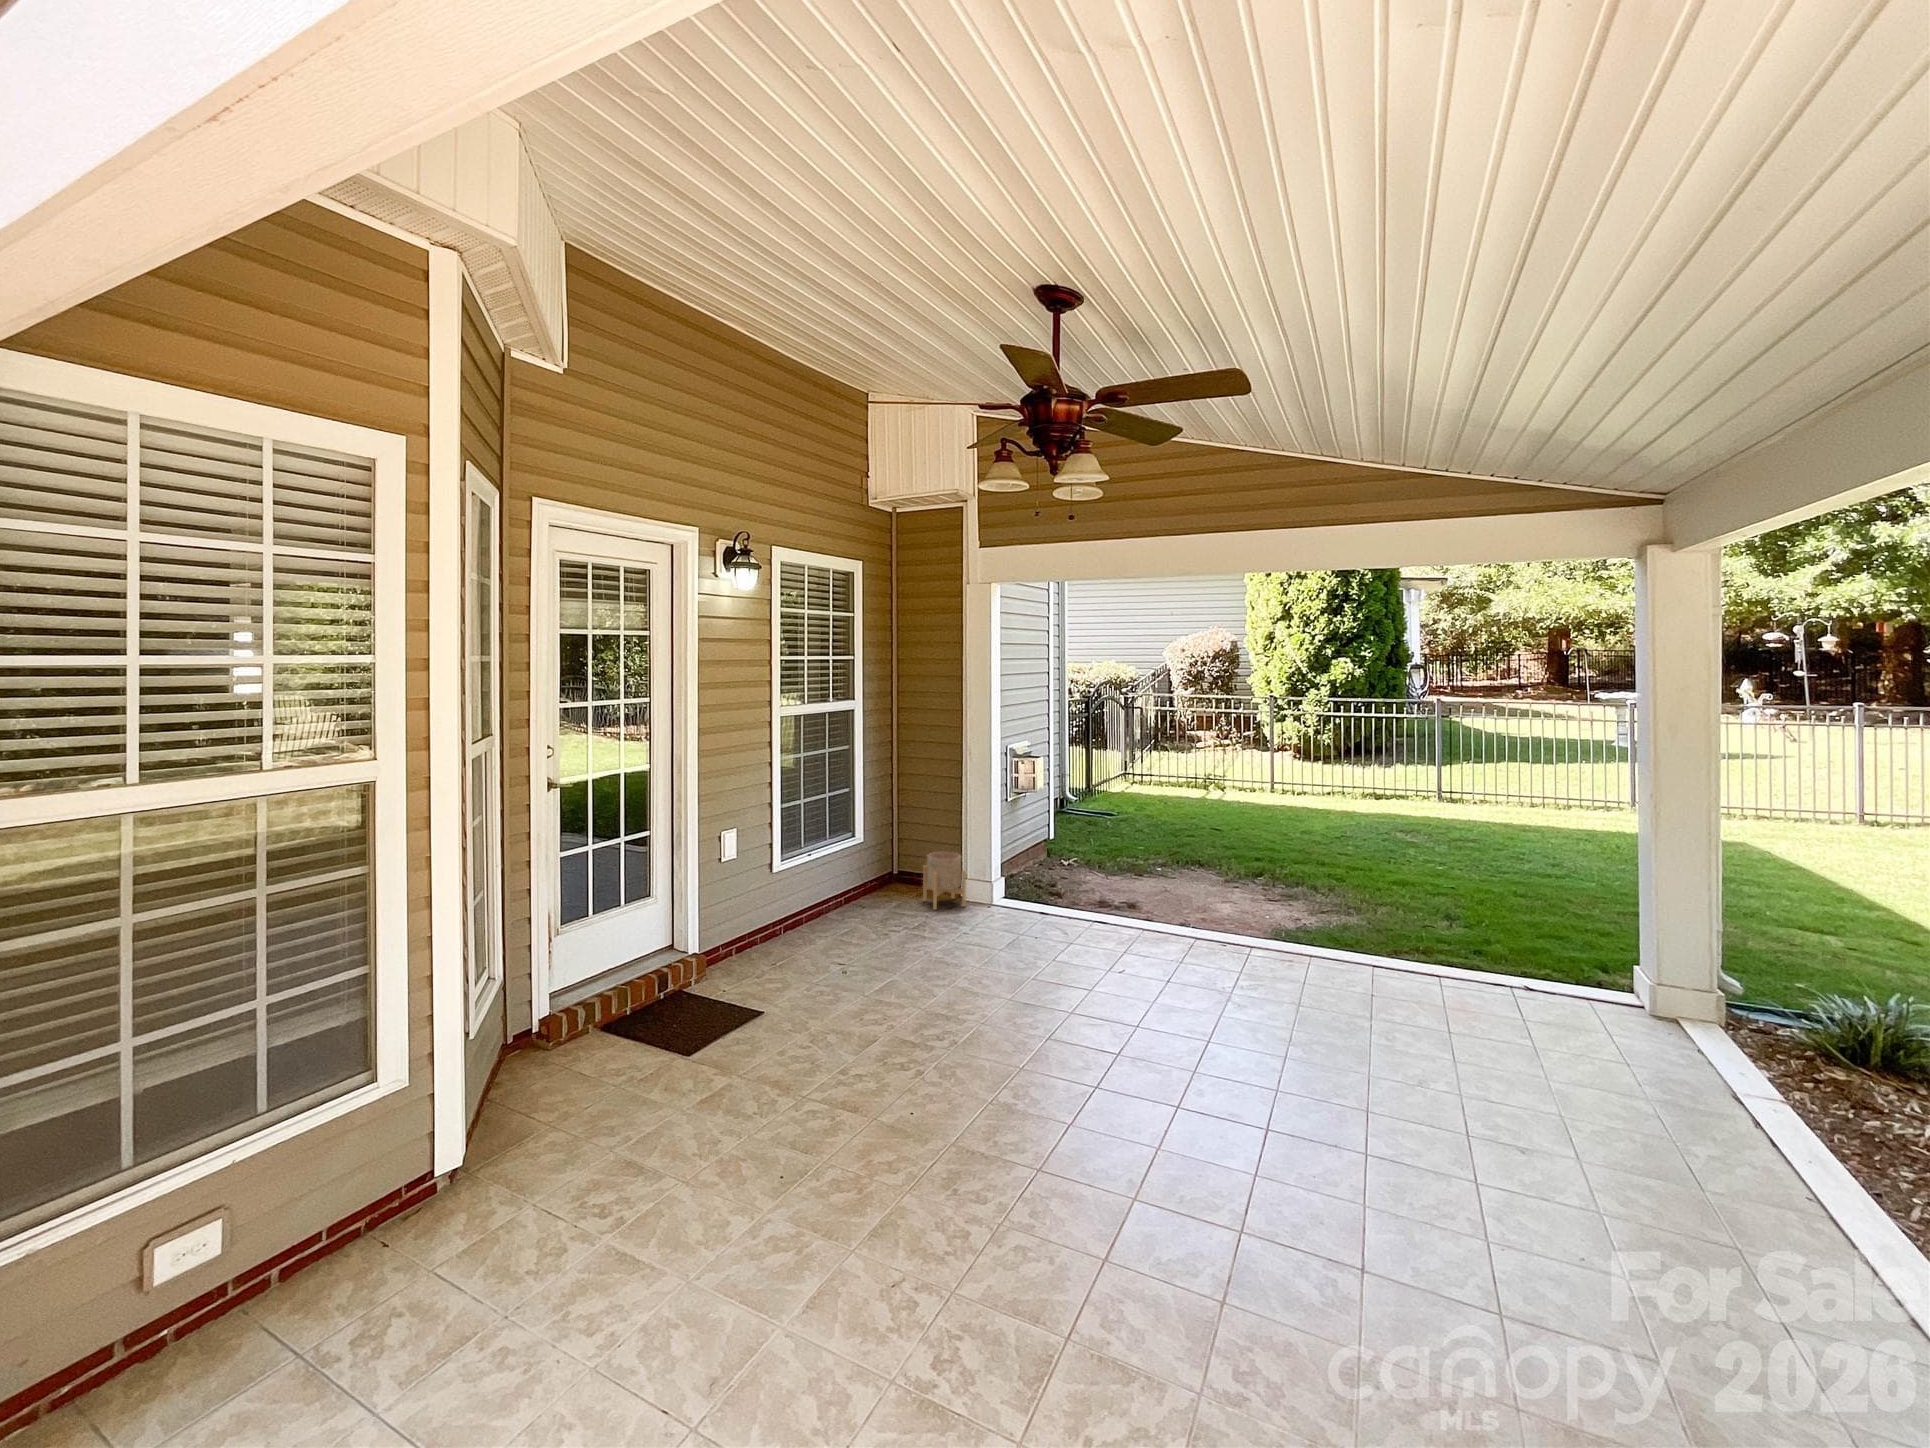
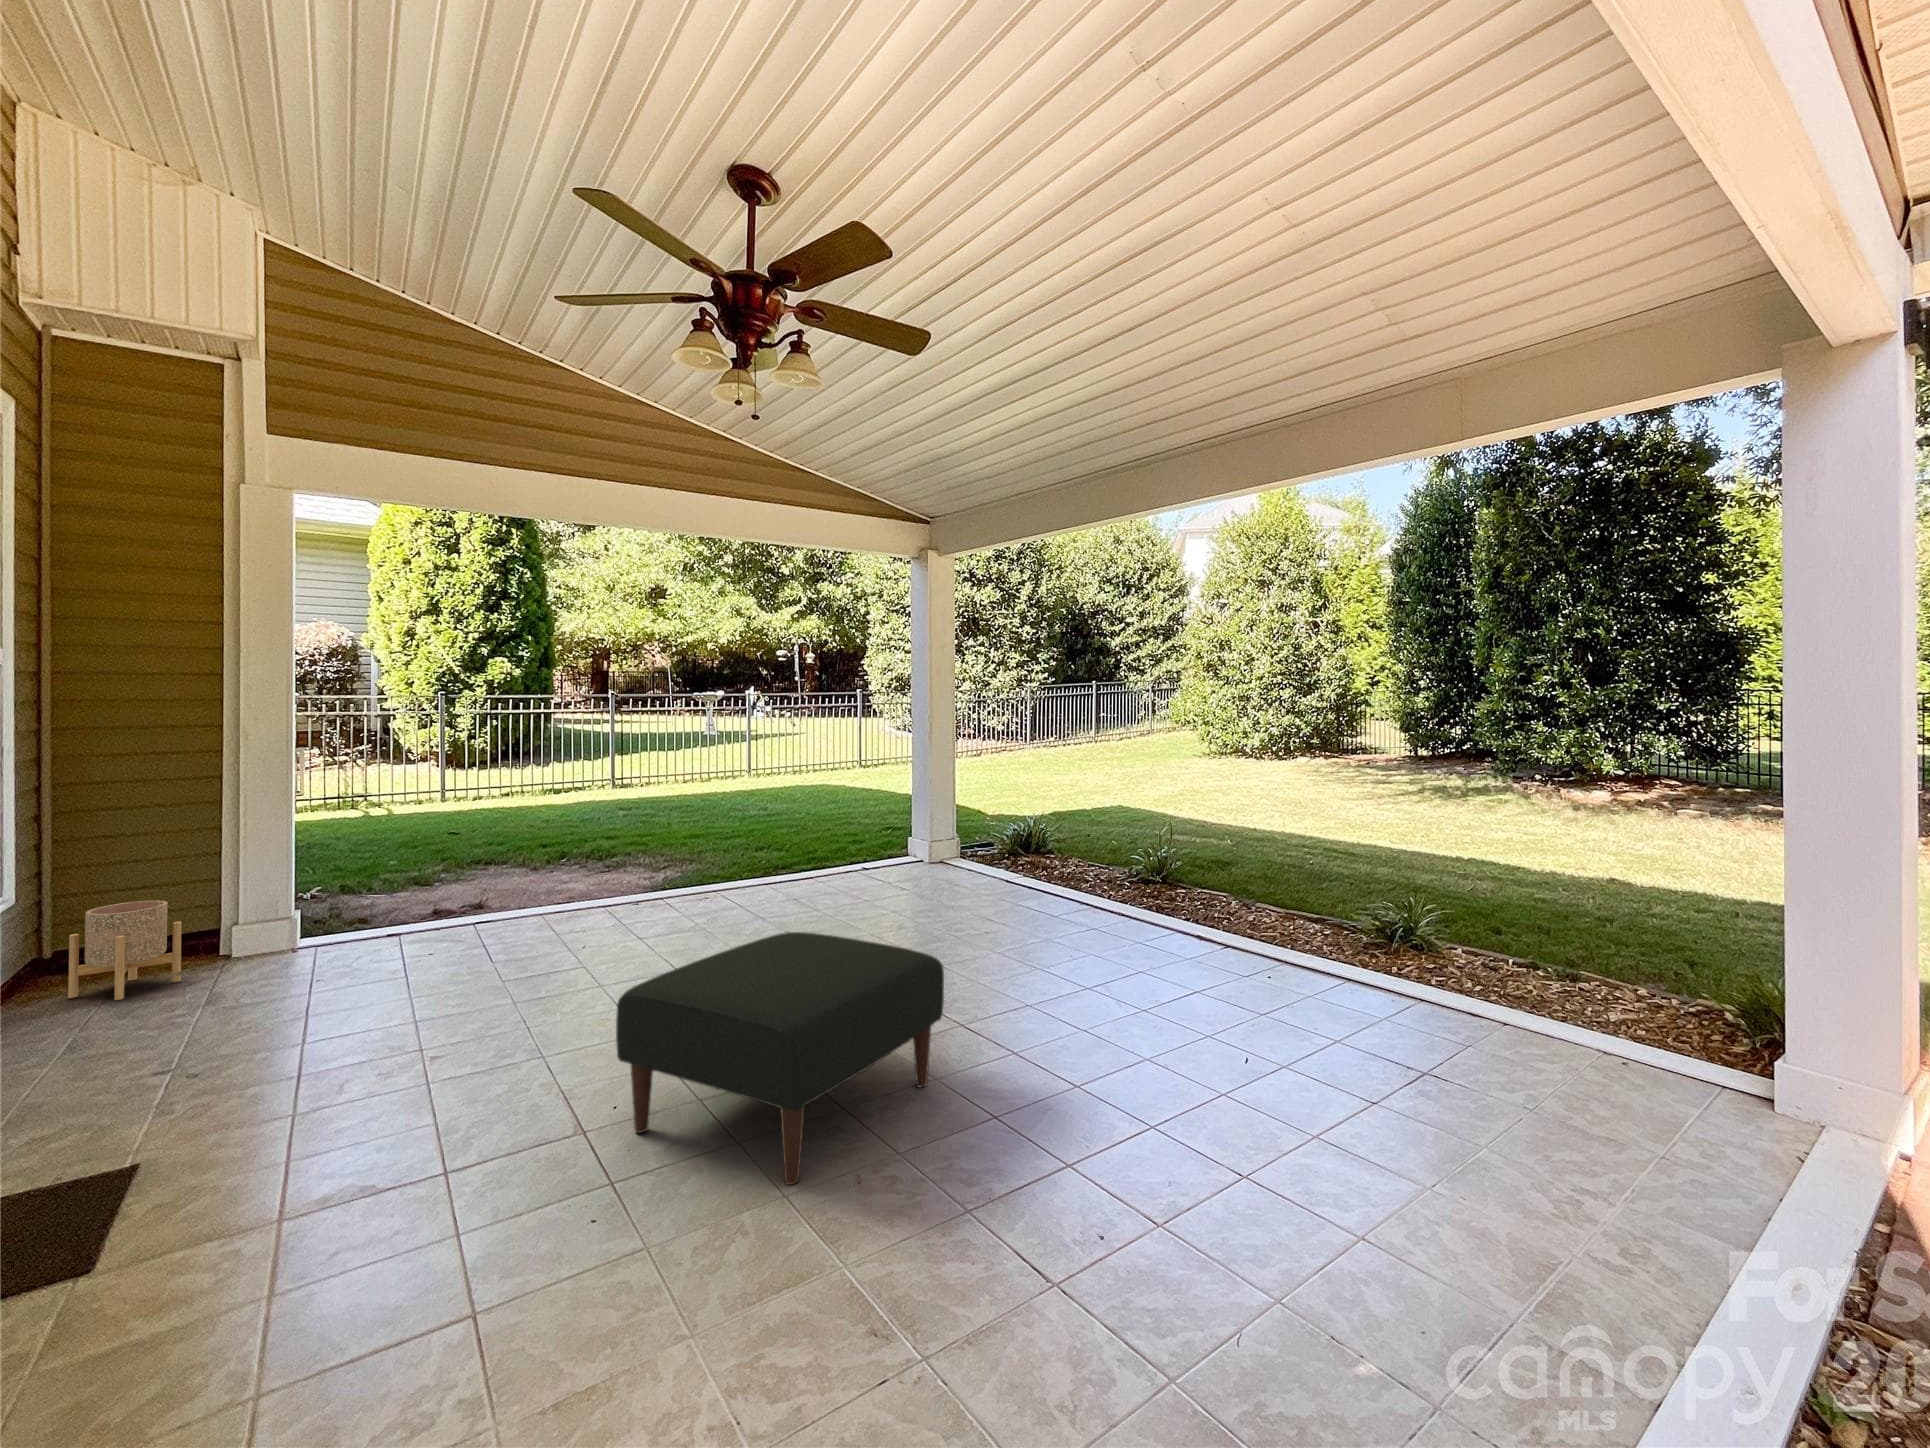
ottoman: none [959,1018,1189,1234] -> present [616,932,944,1185]

